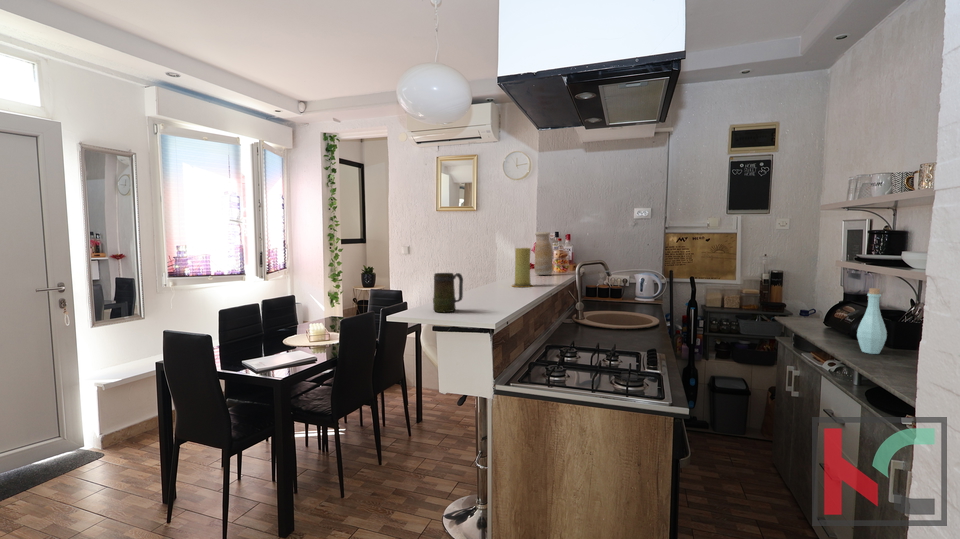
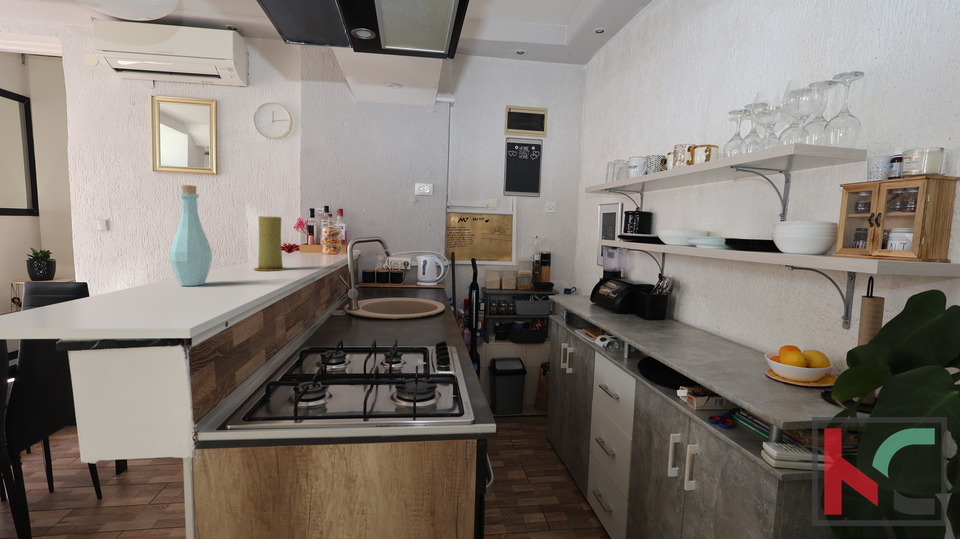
vase: present [534,232,553,275] -> none [293,201,318,256]
mug: present [433,273,463,312] -> none [69,243,134,315]
bottle: present [857,288,887,354] -> present [170,185,212,286]

